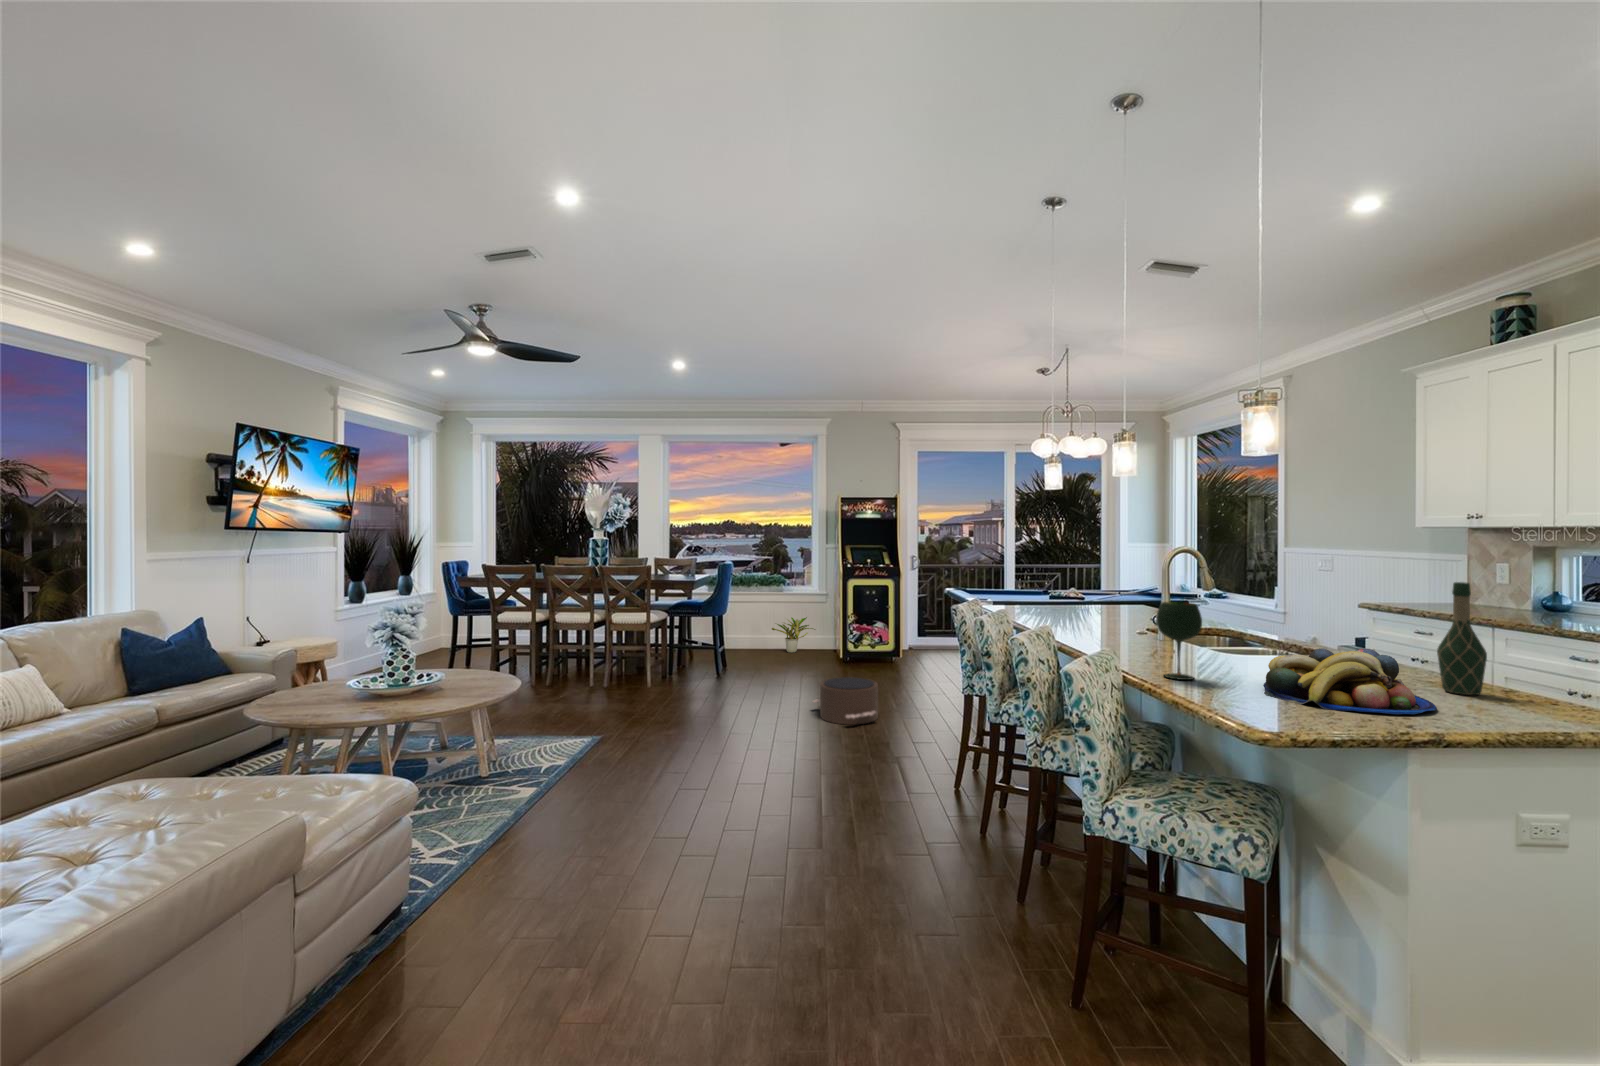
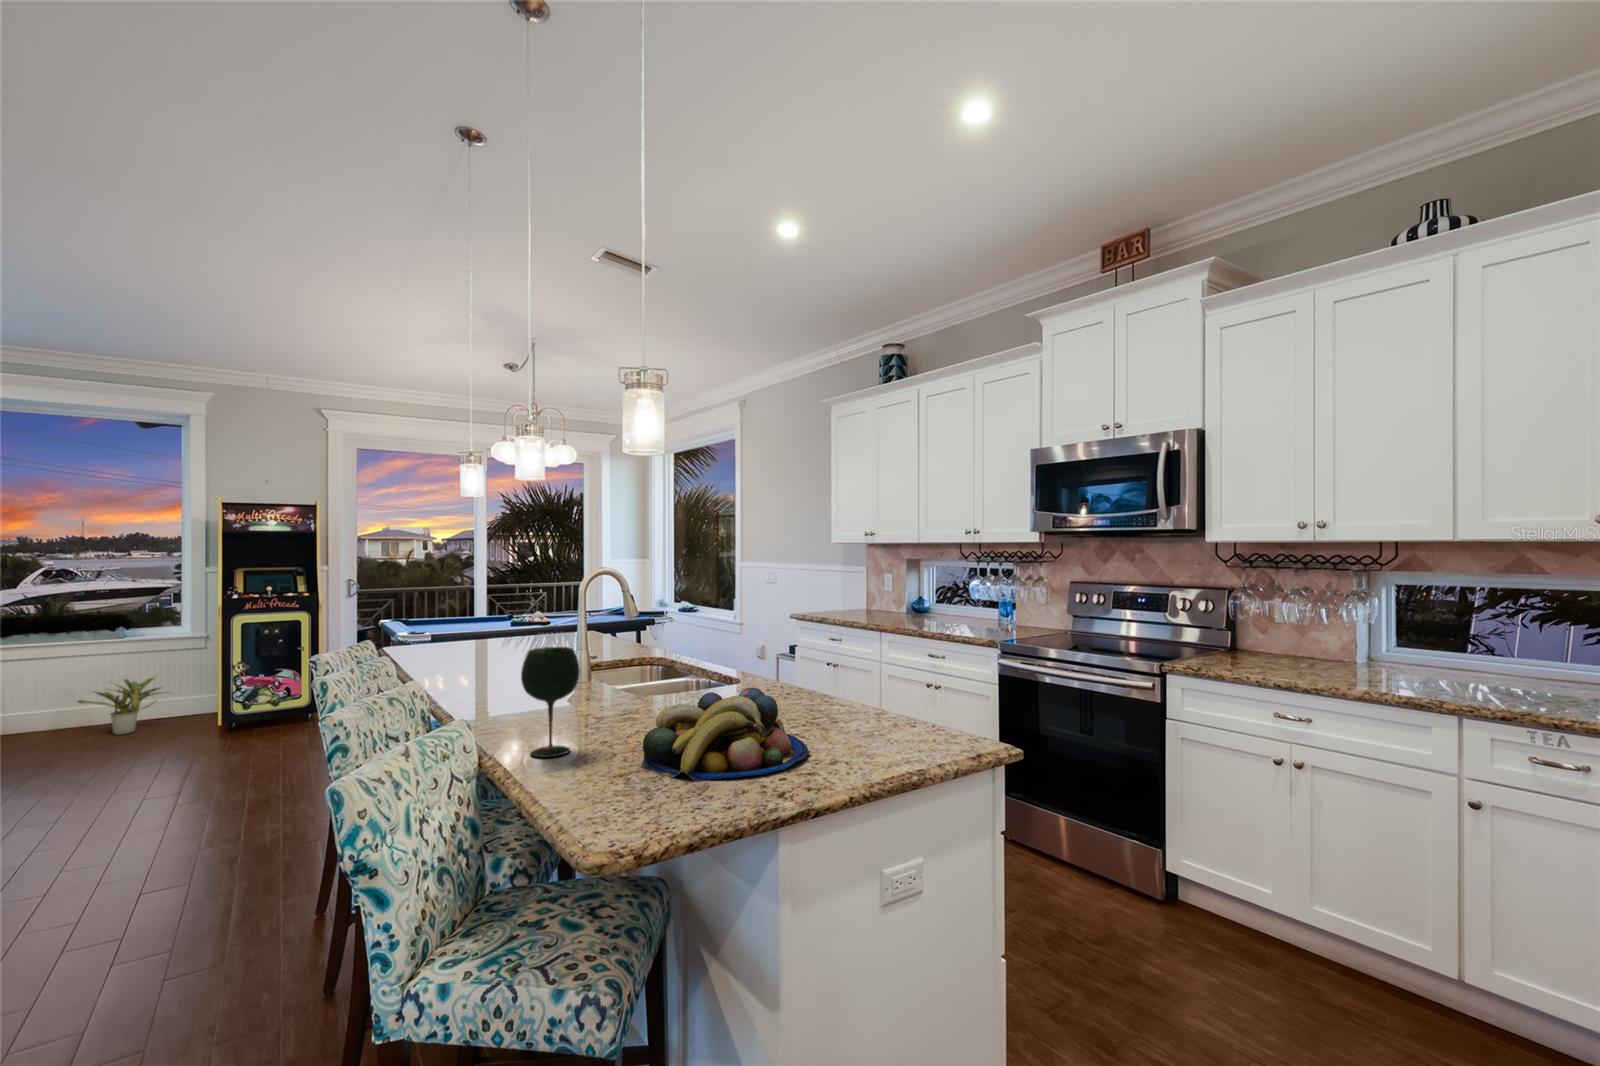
wine bottle: present [1437,582,1487,695] -> none [819,603,856,723]
pouf: present [813,677,878,725] -> none [98,770,235,856]

